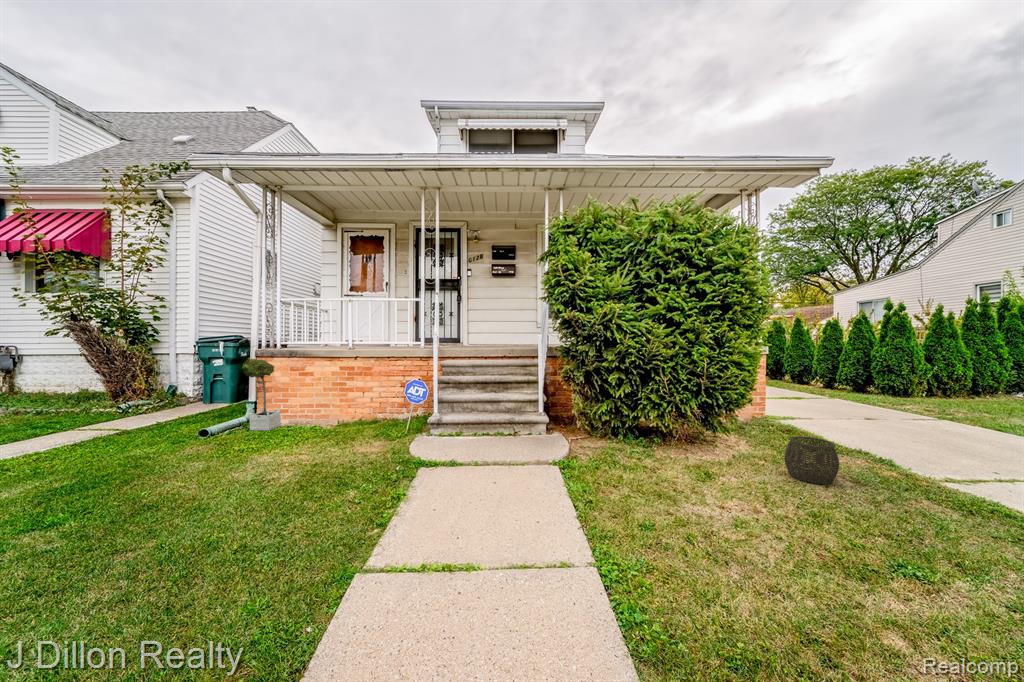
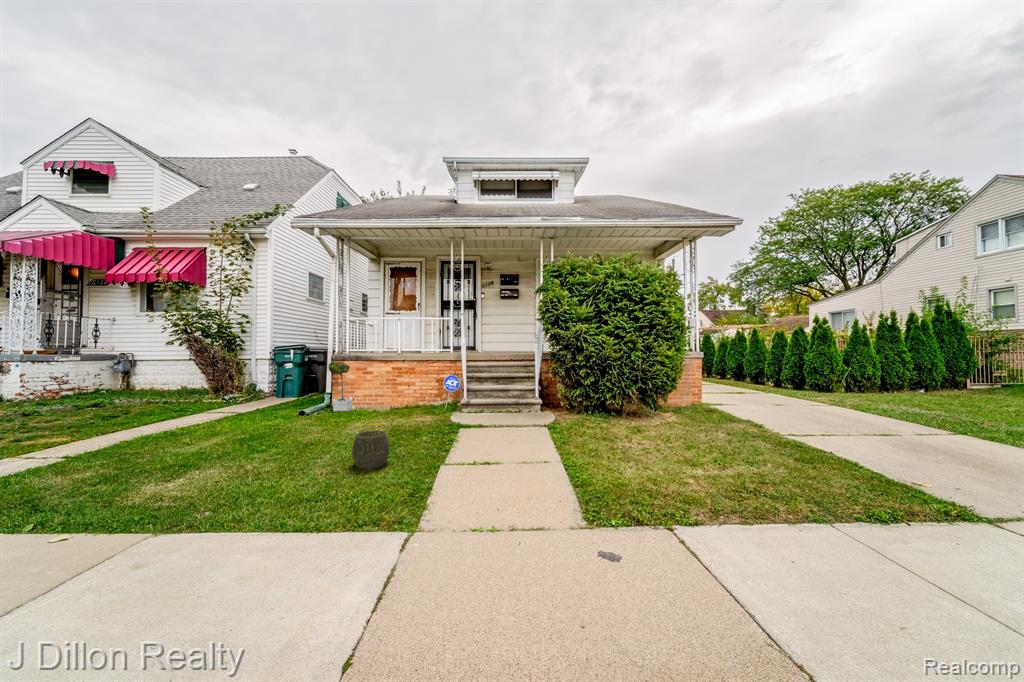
woven basket: present [784,436,840,485] -> present [352,430,390,468]

